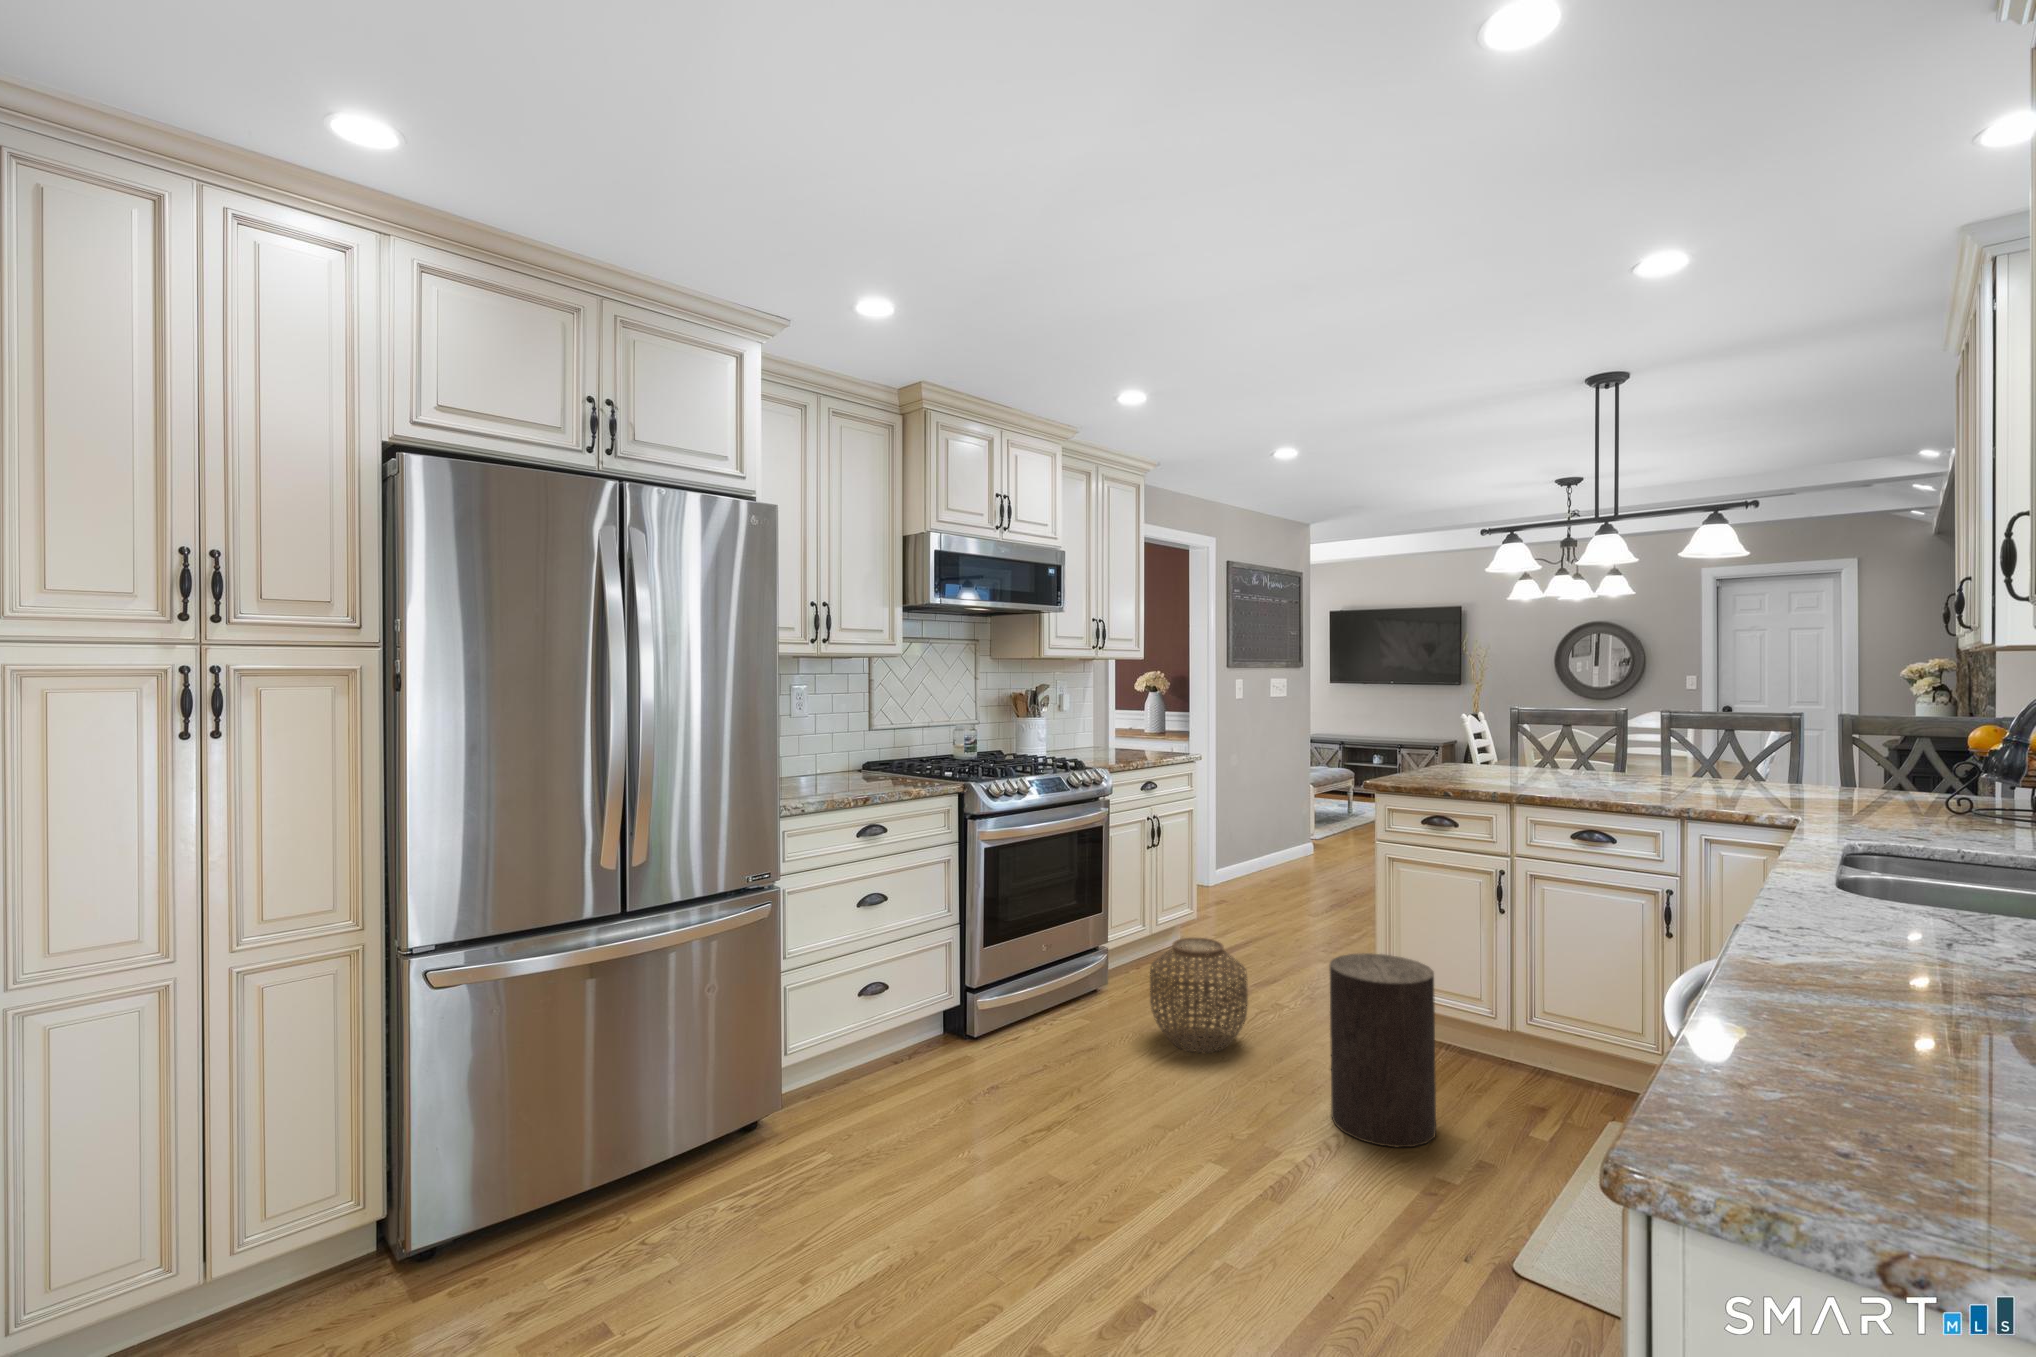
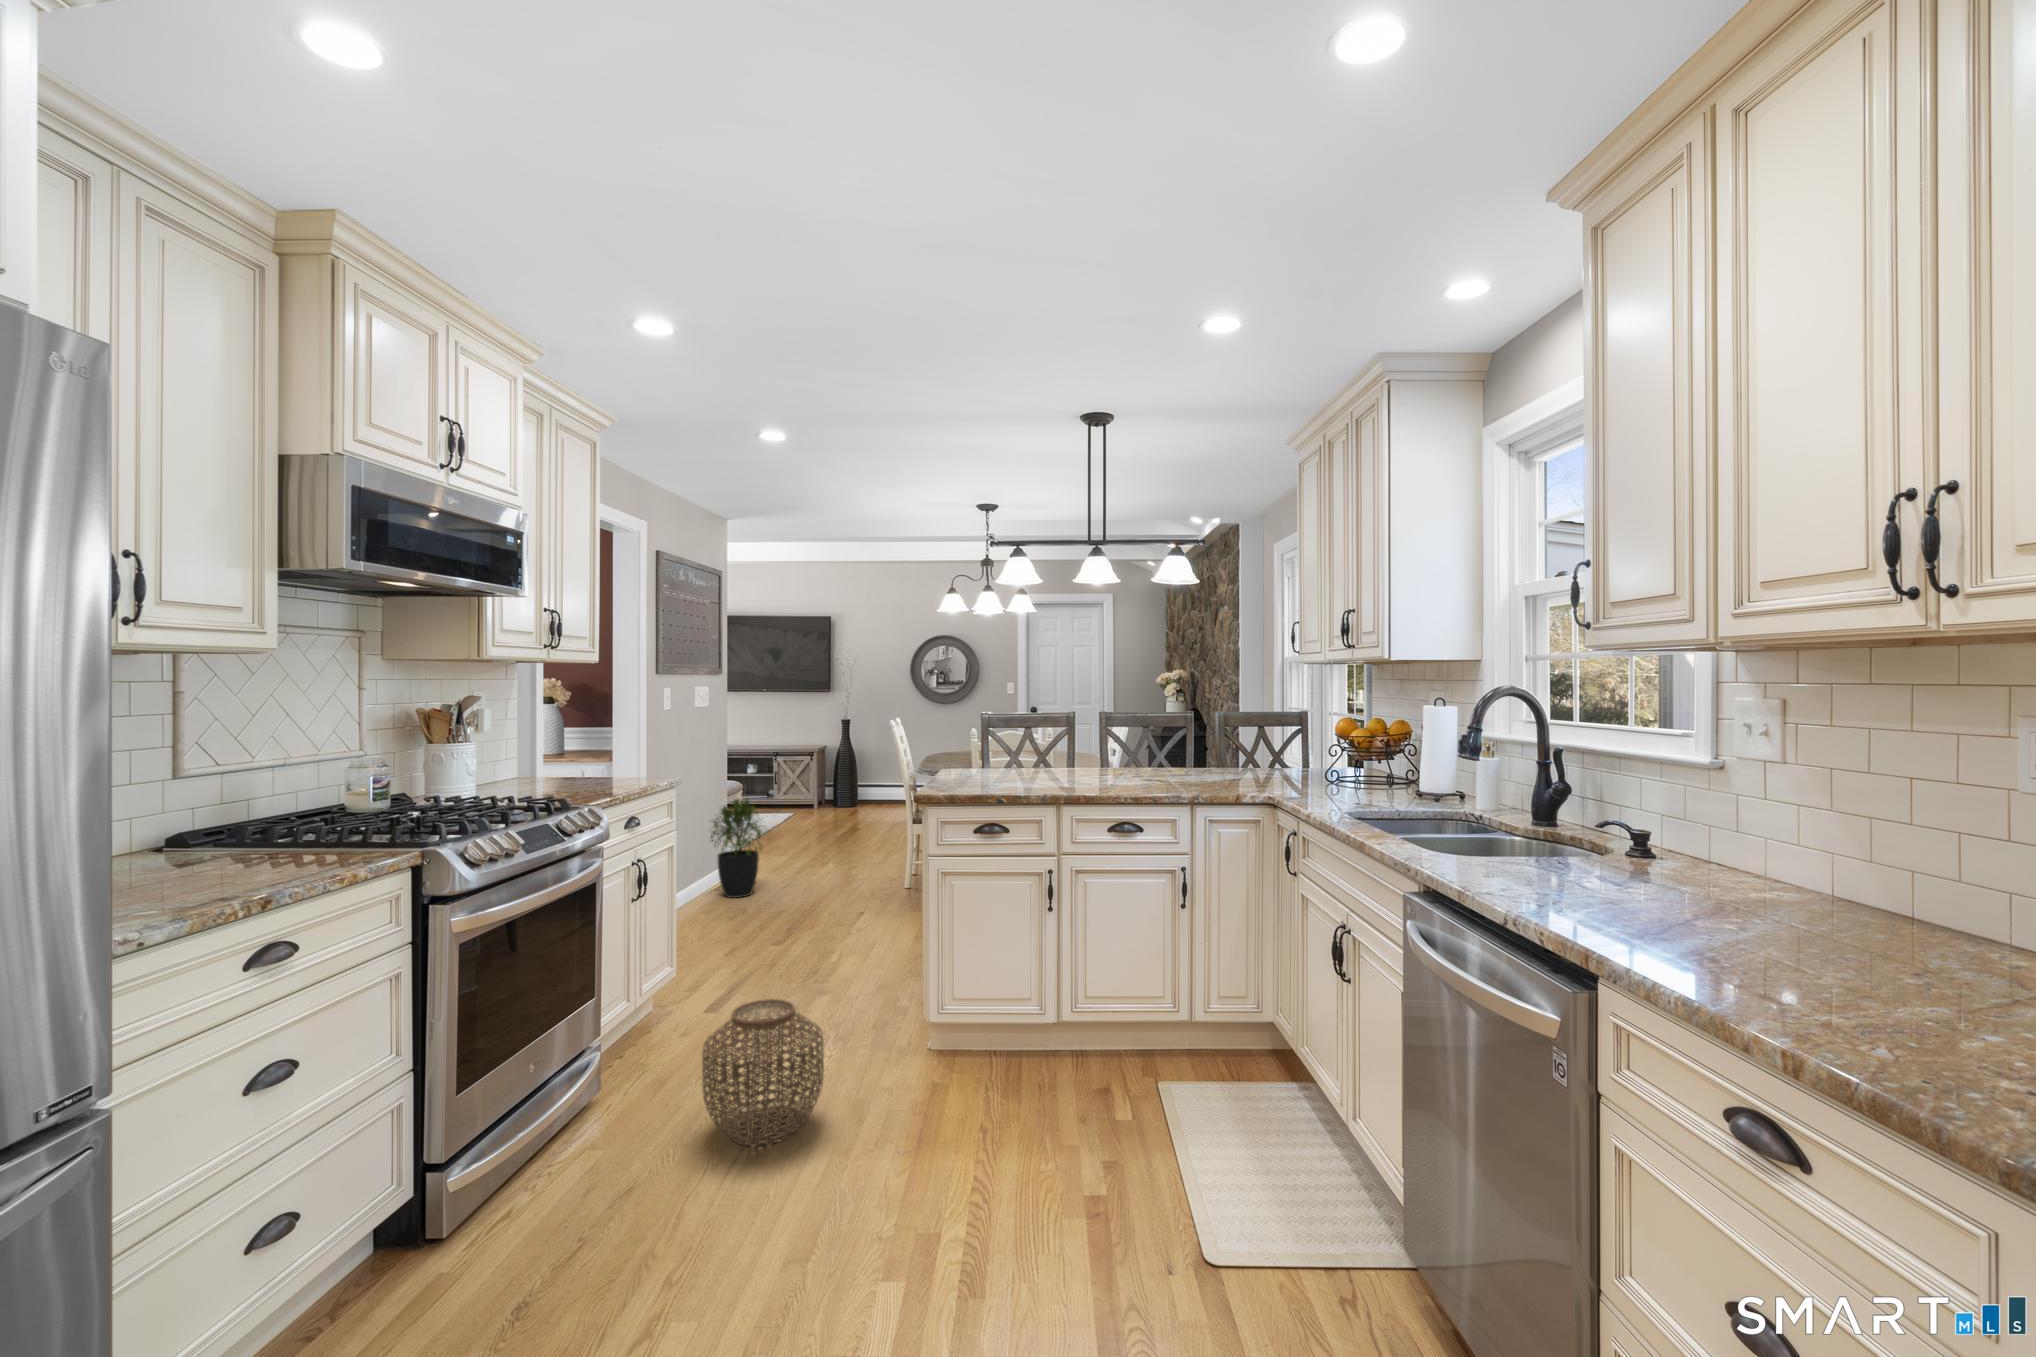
potted plant: none [1280,781,1342,876] -> present [711,799,763,898]
stool: present [1330,953,1436,1147] -> none [956,974,1060,1185]

